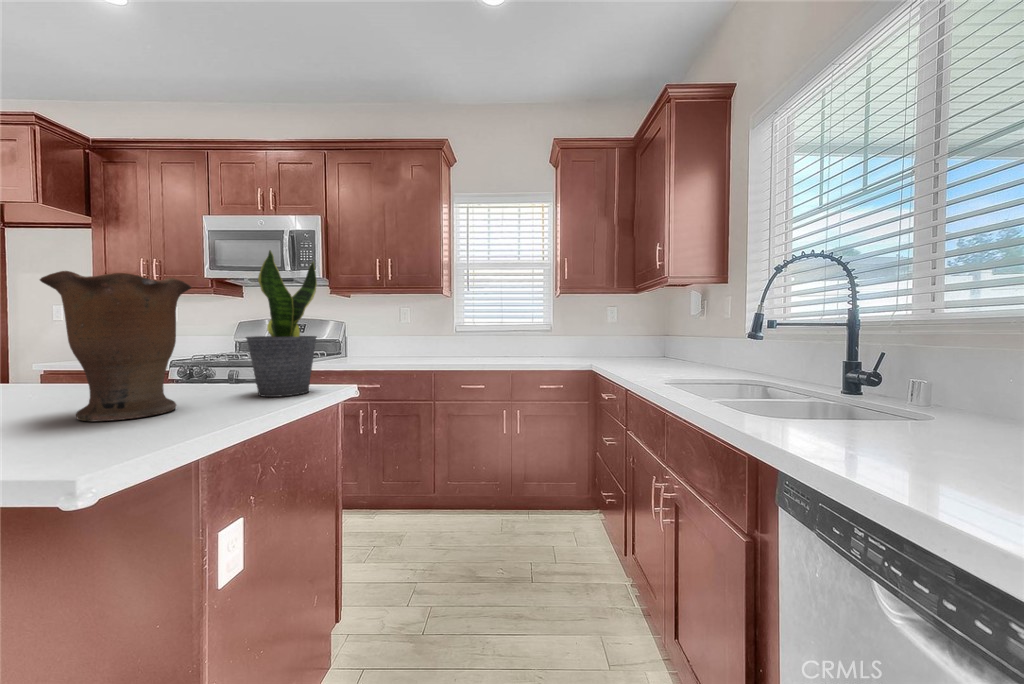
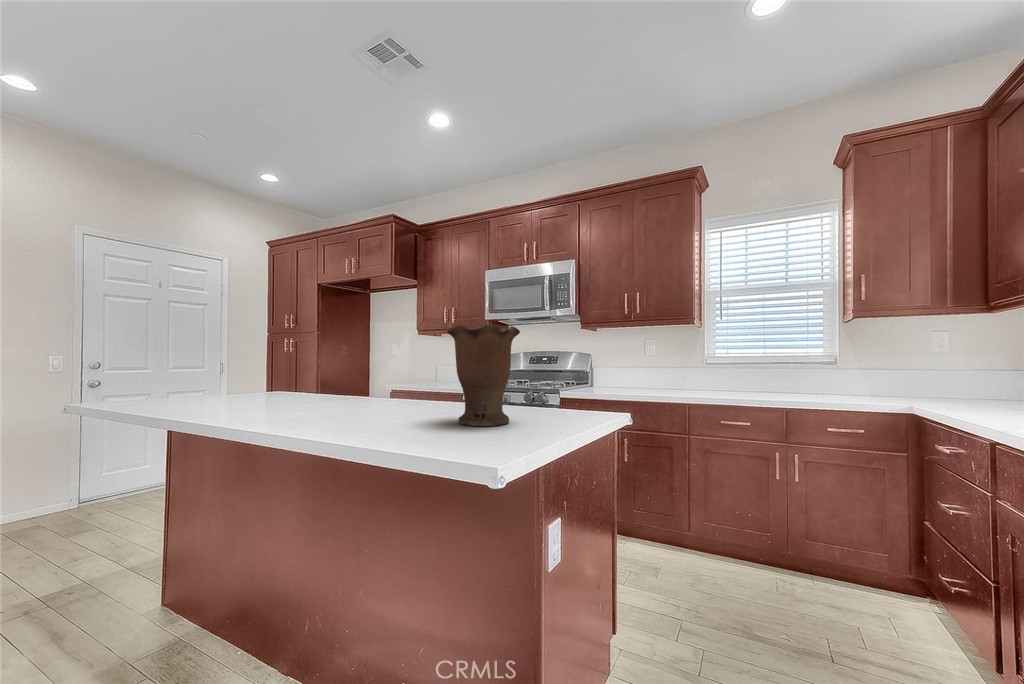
potted plant: present [246,250,317,397] -> none [546,299,599,419]

